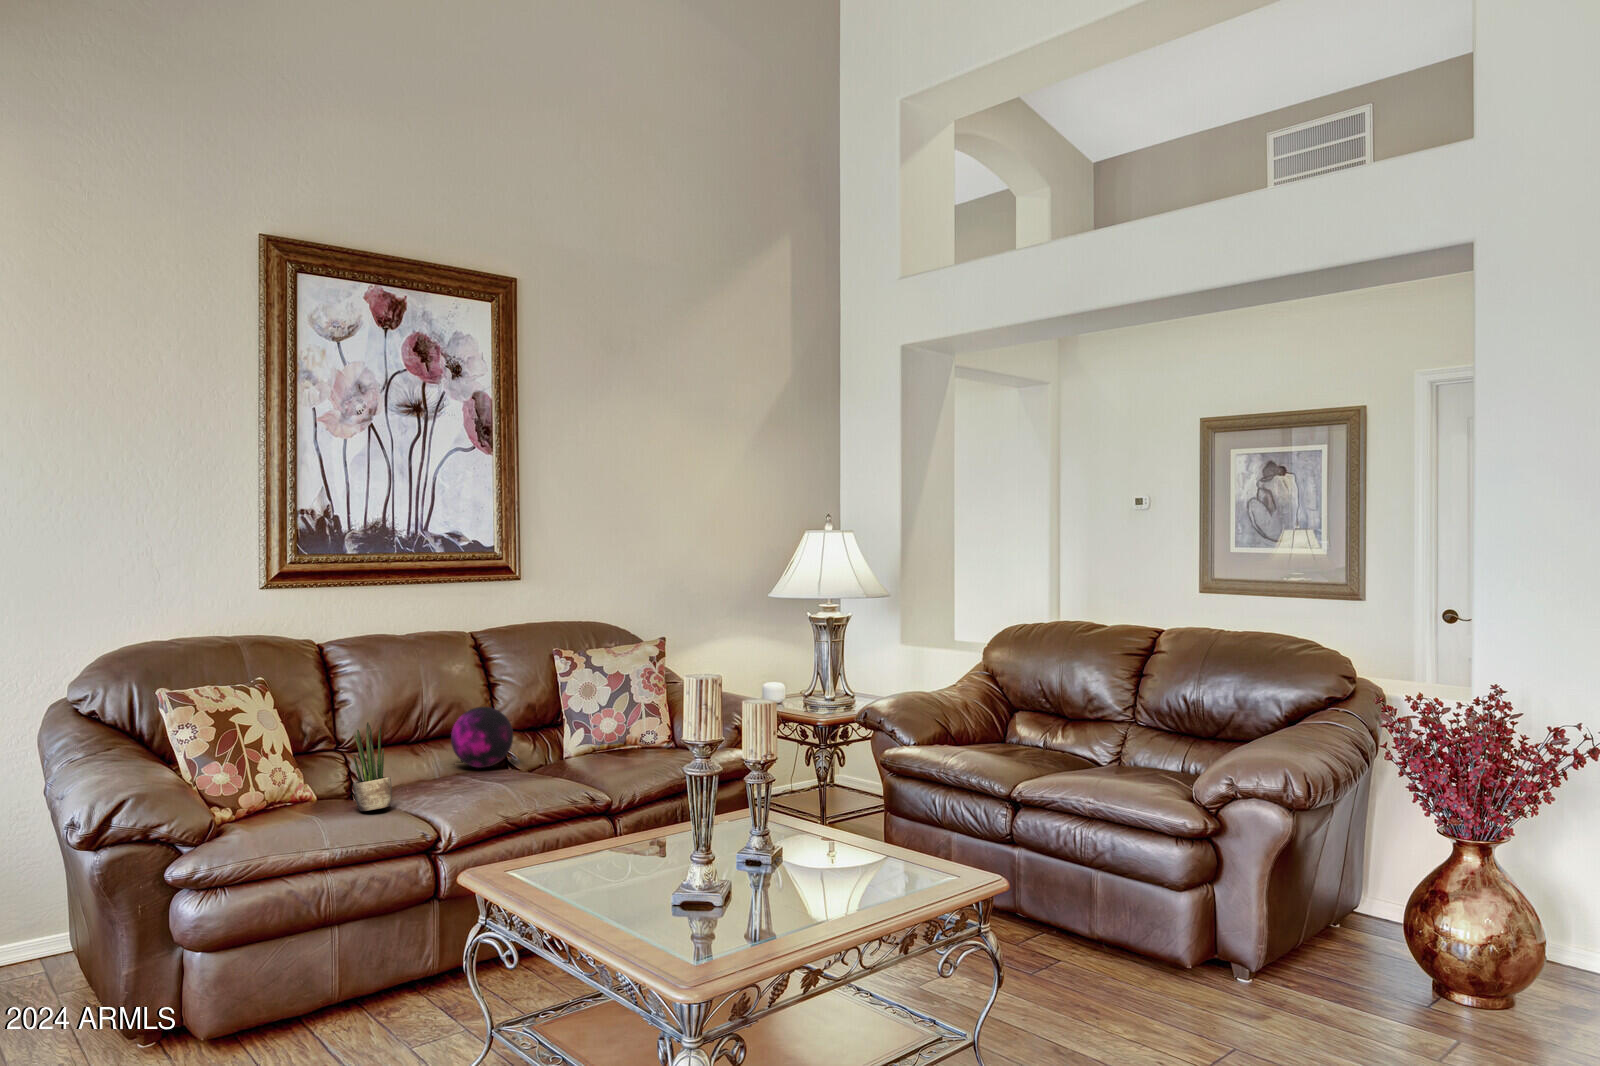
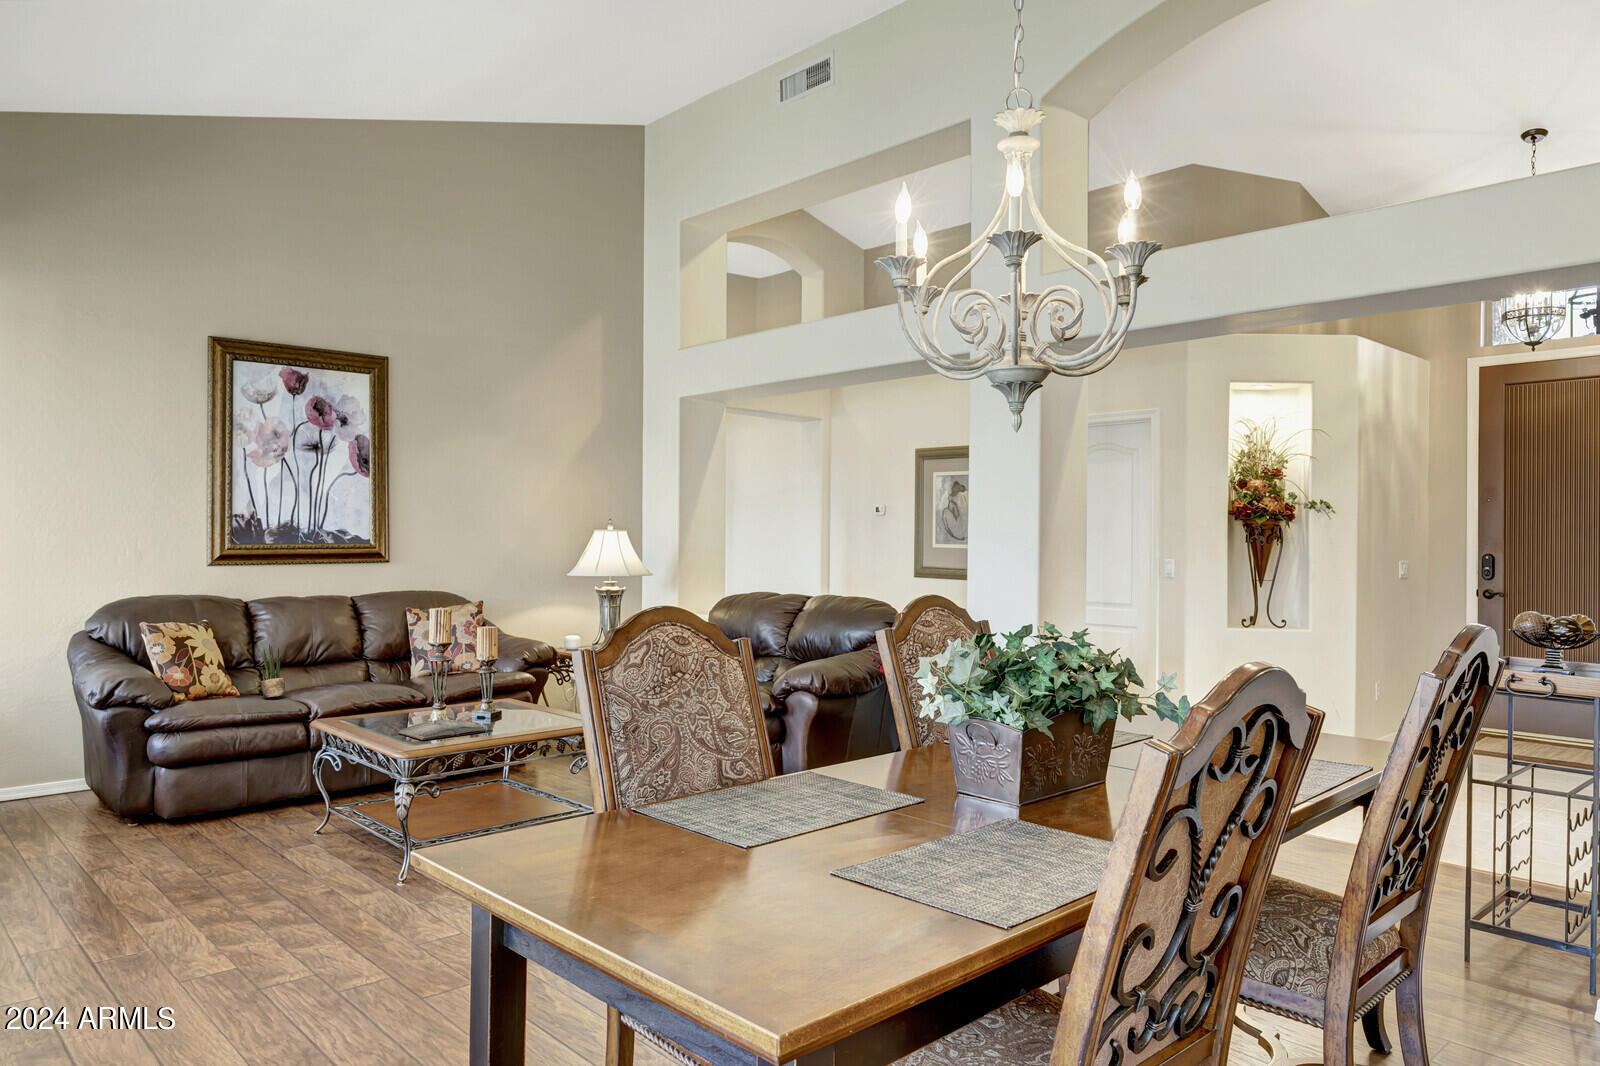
decorative orb: present [451,707,513,768] -> none [332,642,374,681]
hardback book: none [627,872,783,934] -> present [398,719,487,740]

